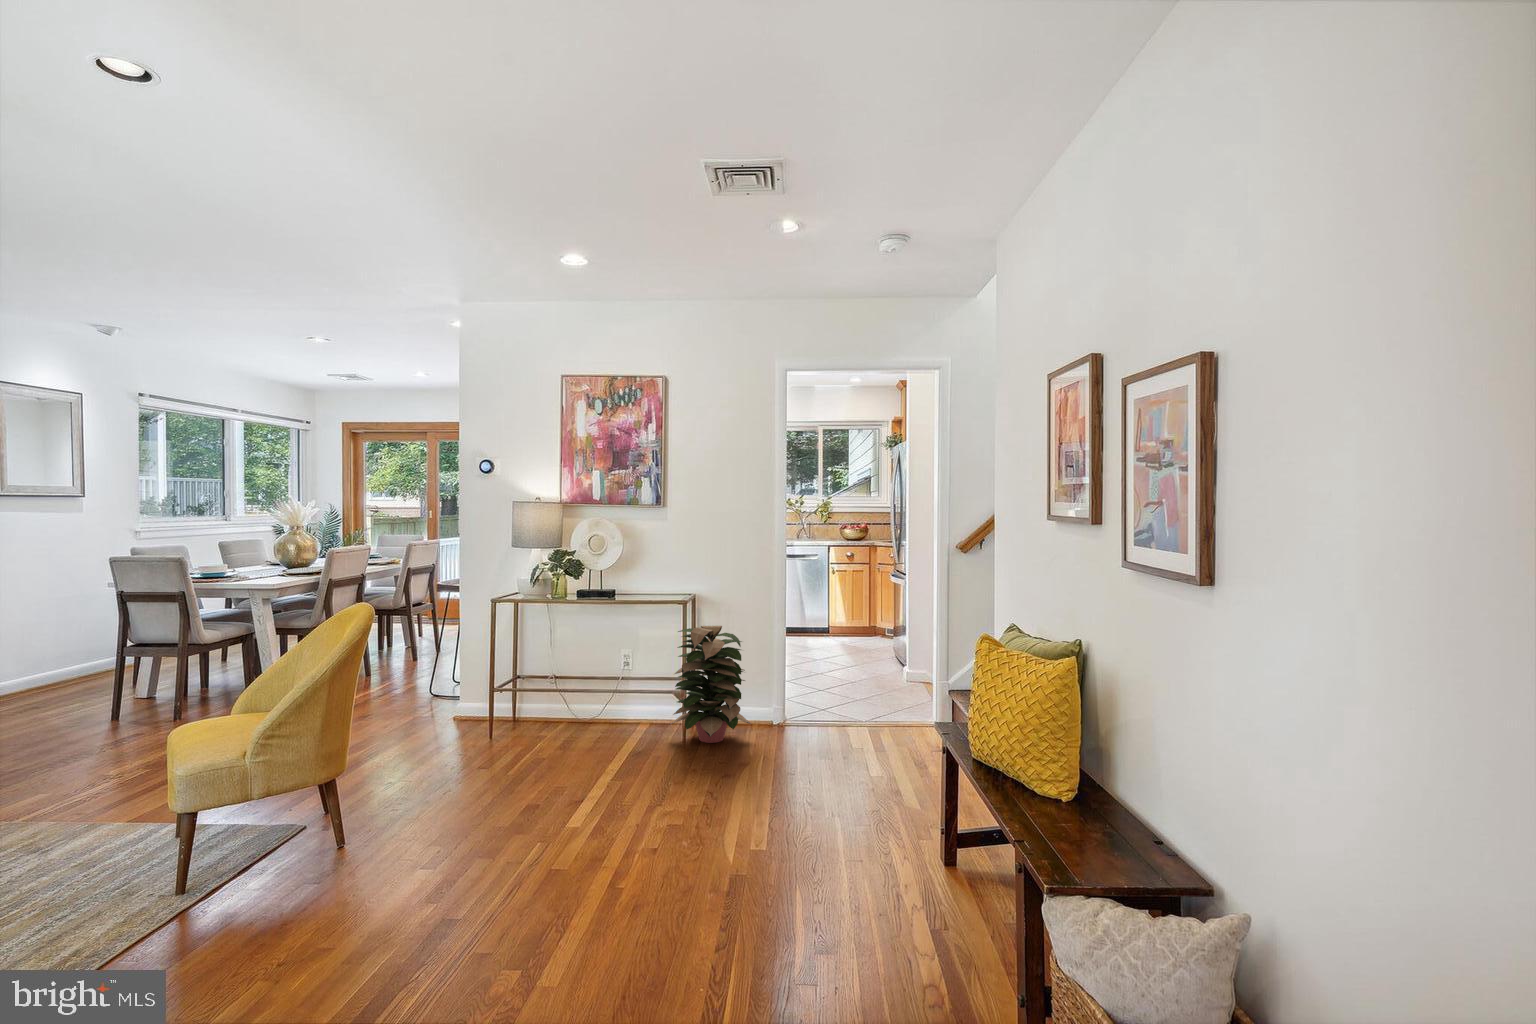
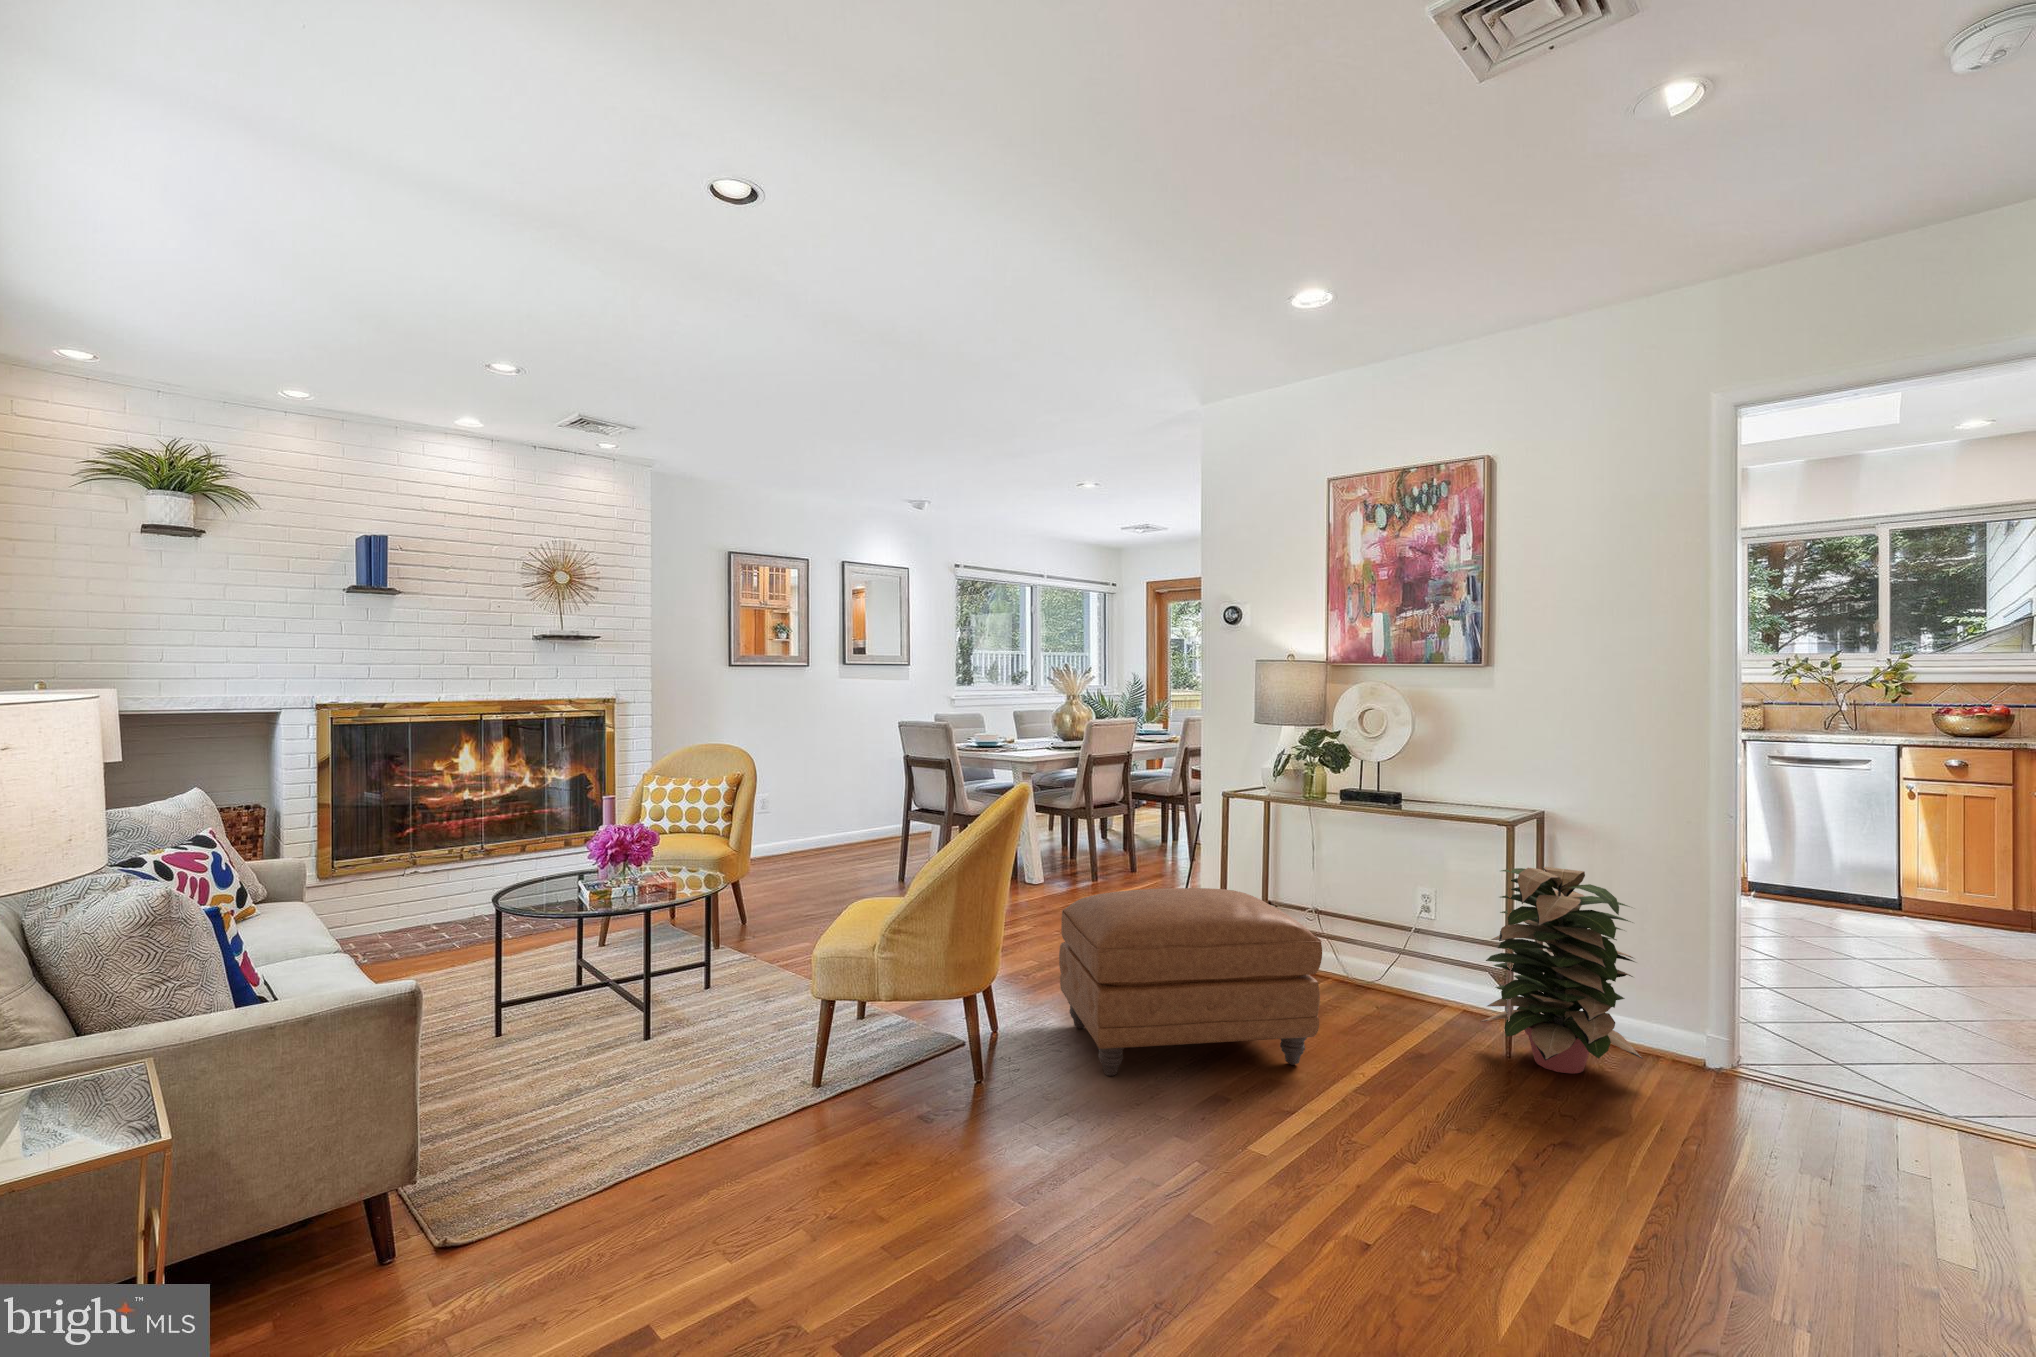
ottoman: none [380,670,590,823] -> present [1059,888,1322,1076]

